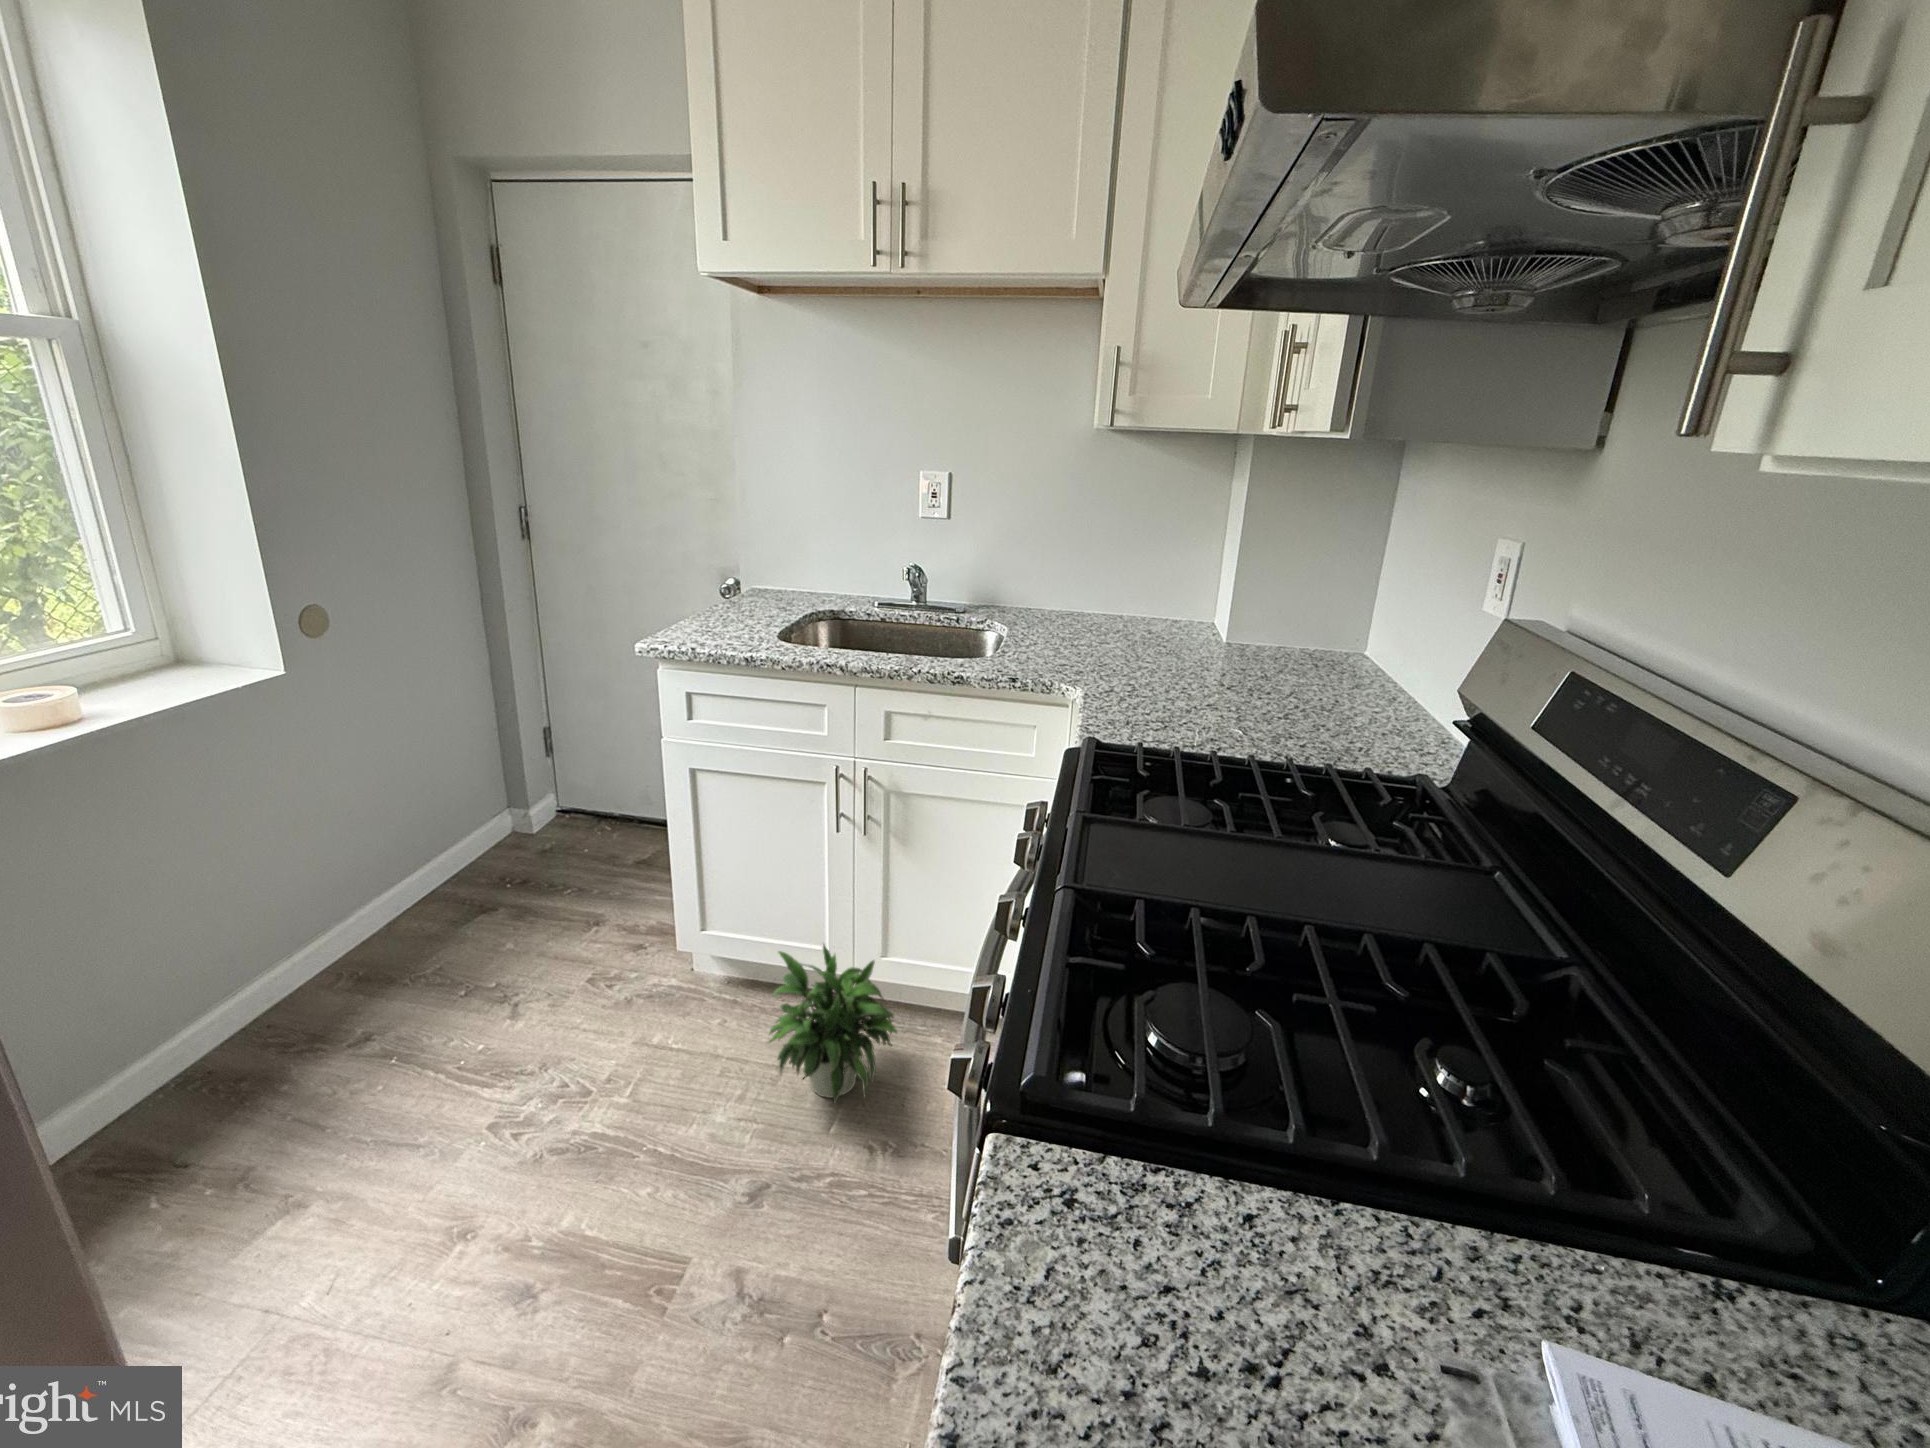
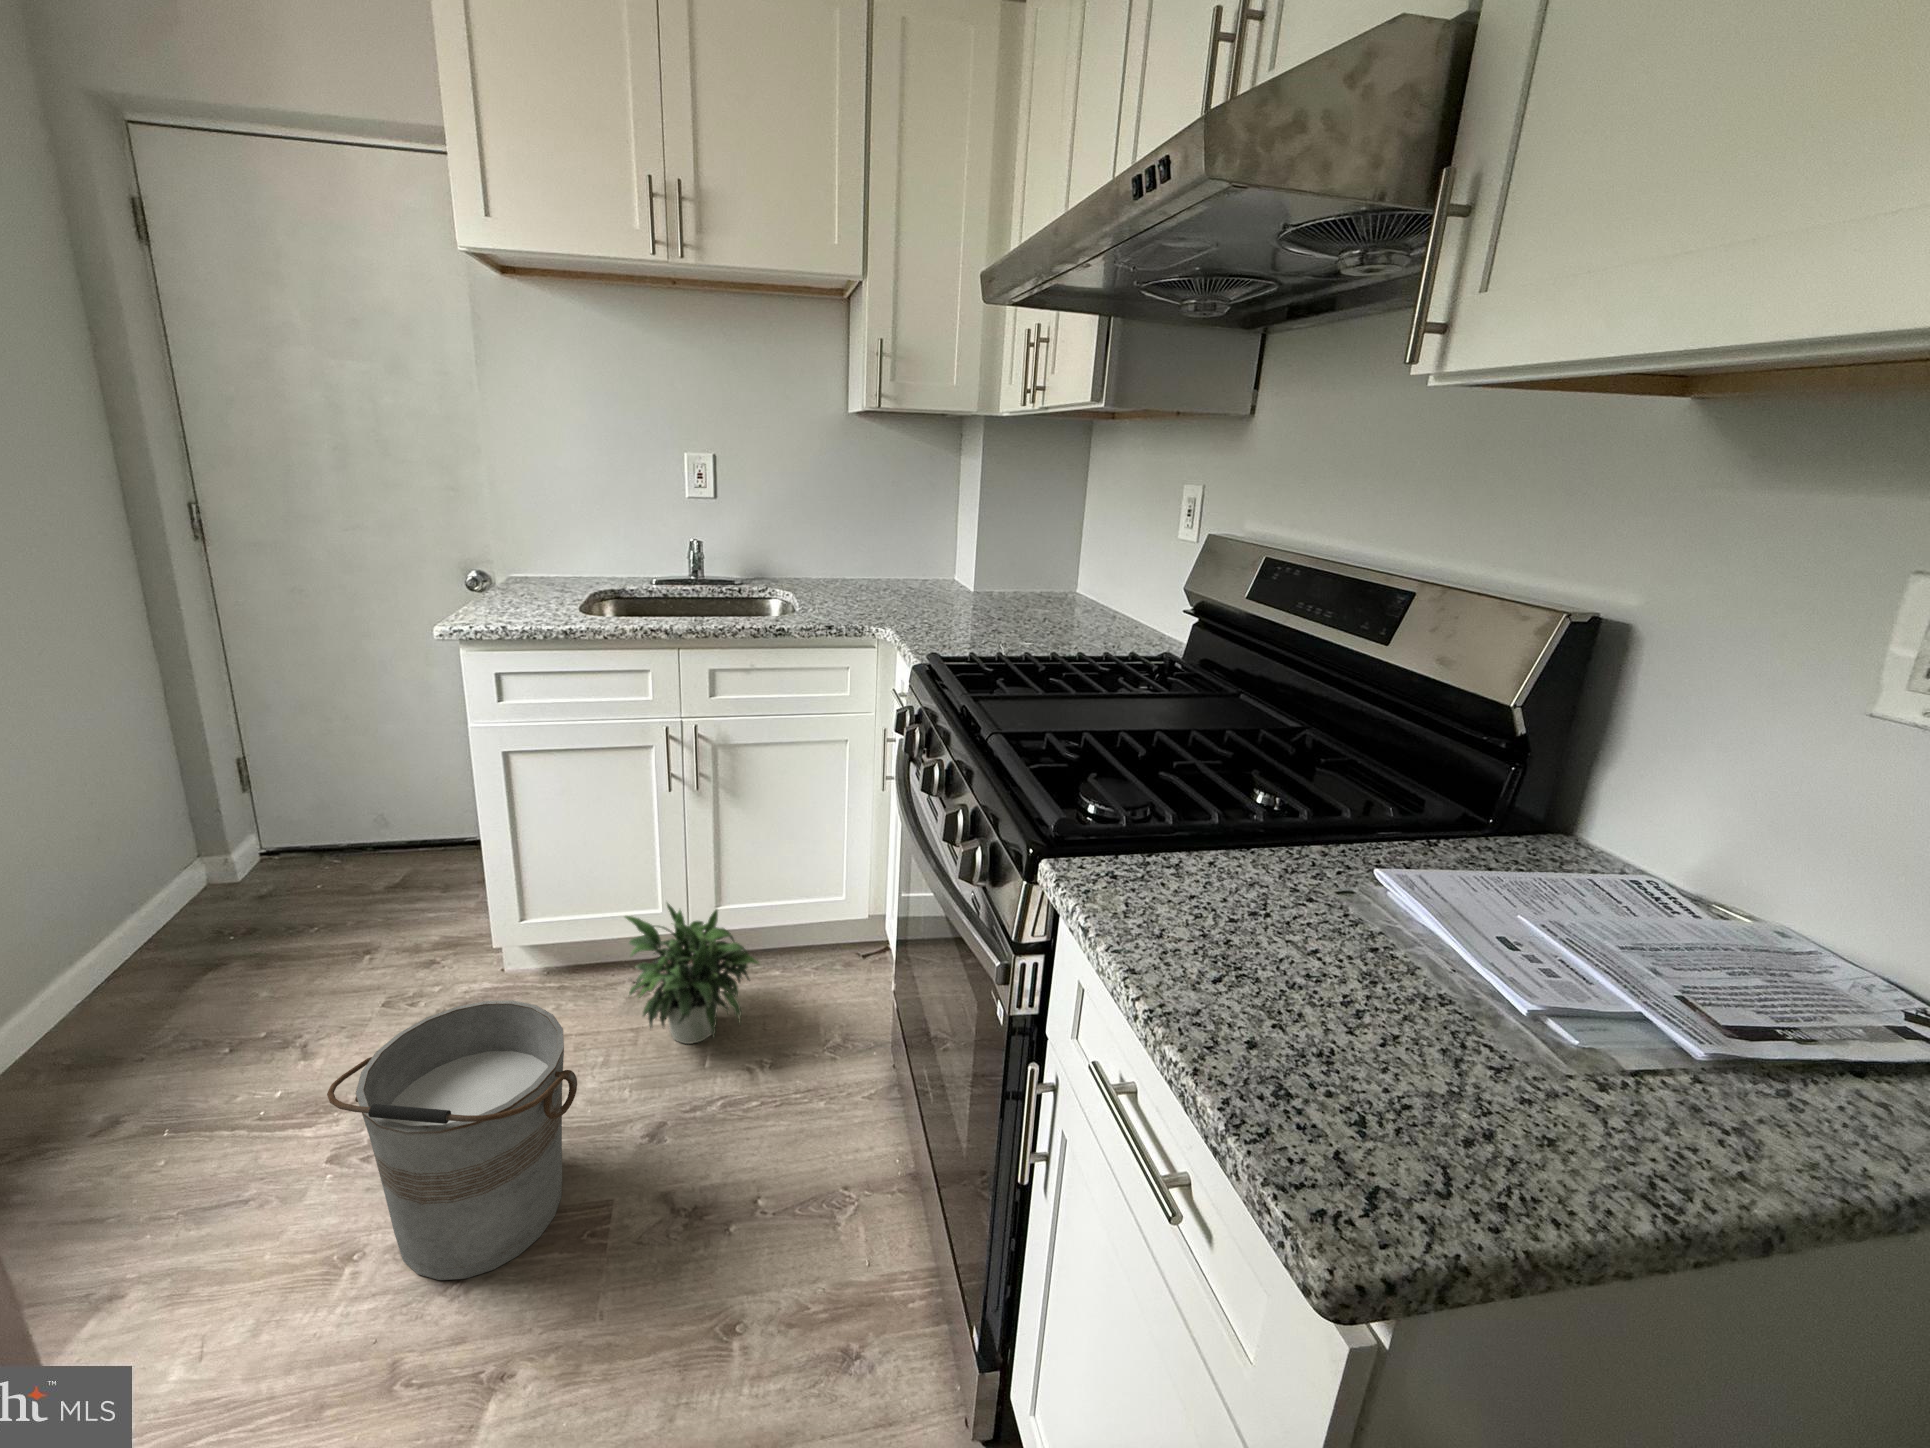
bucket: none [435,1021,658,1297] -> present [327,1000,577,1280]

